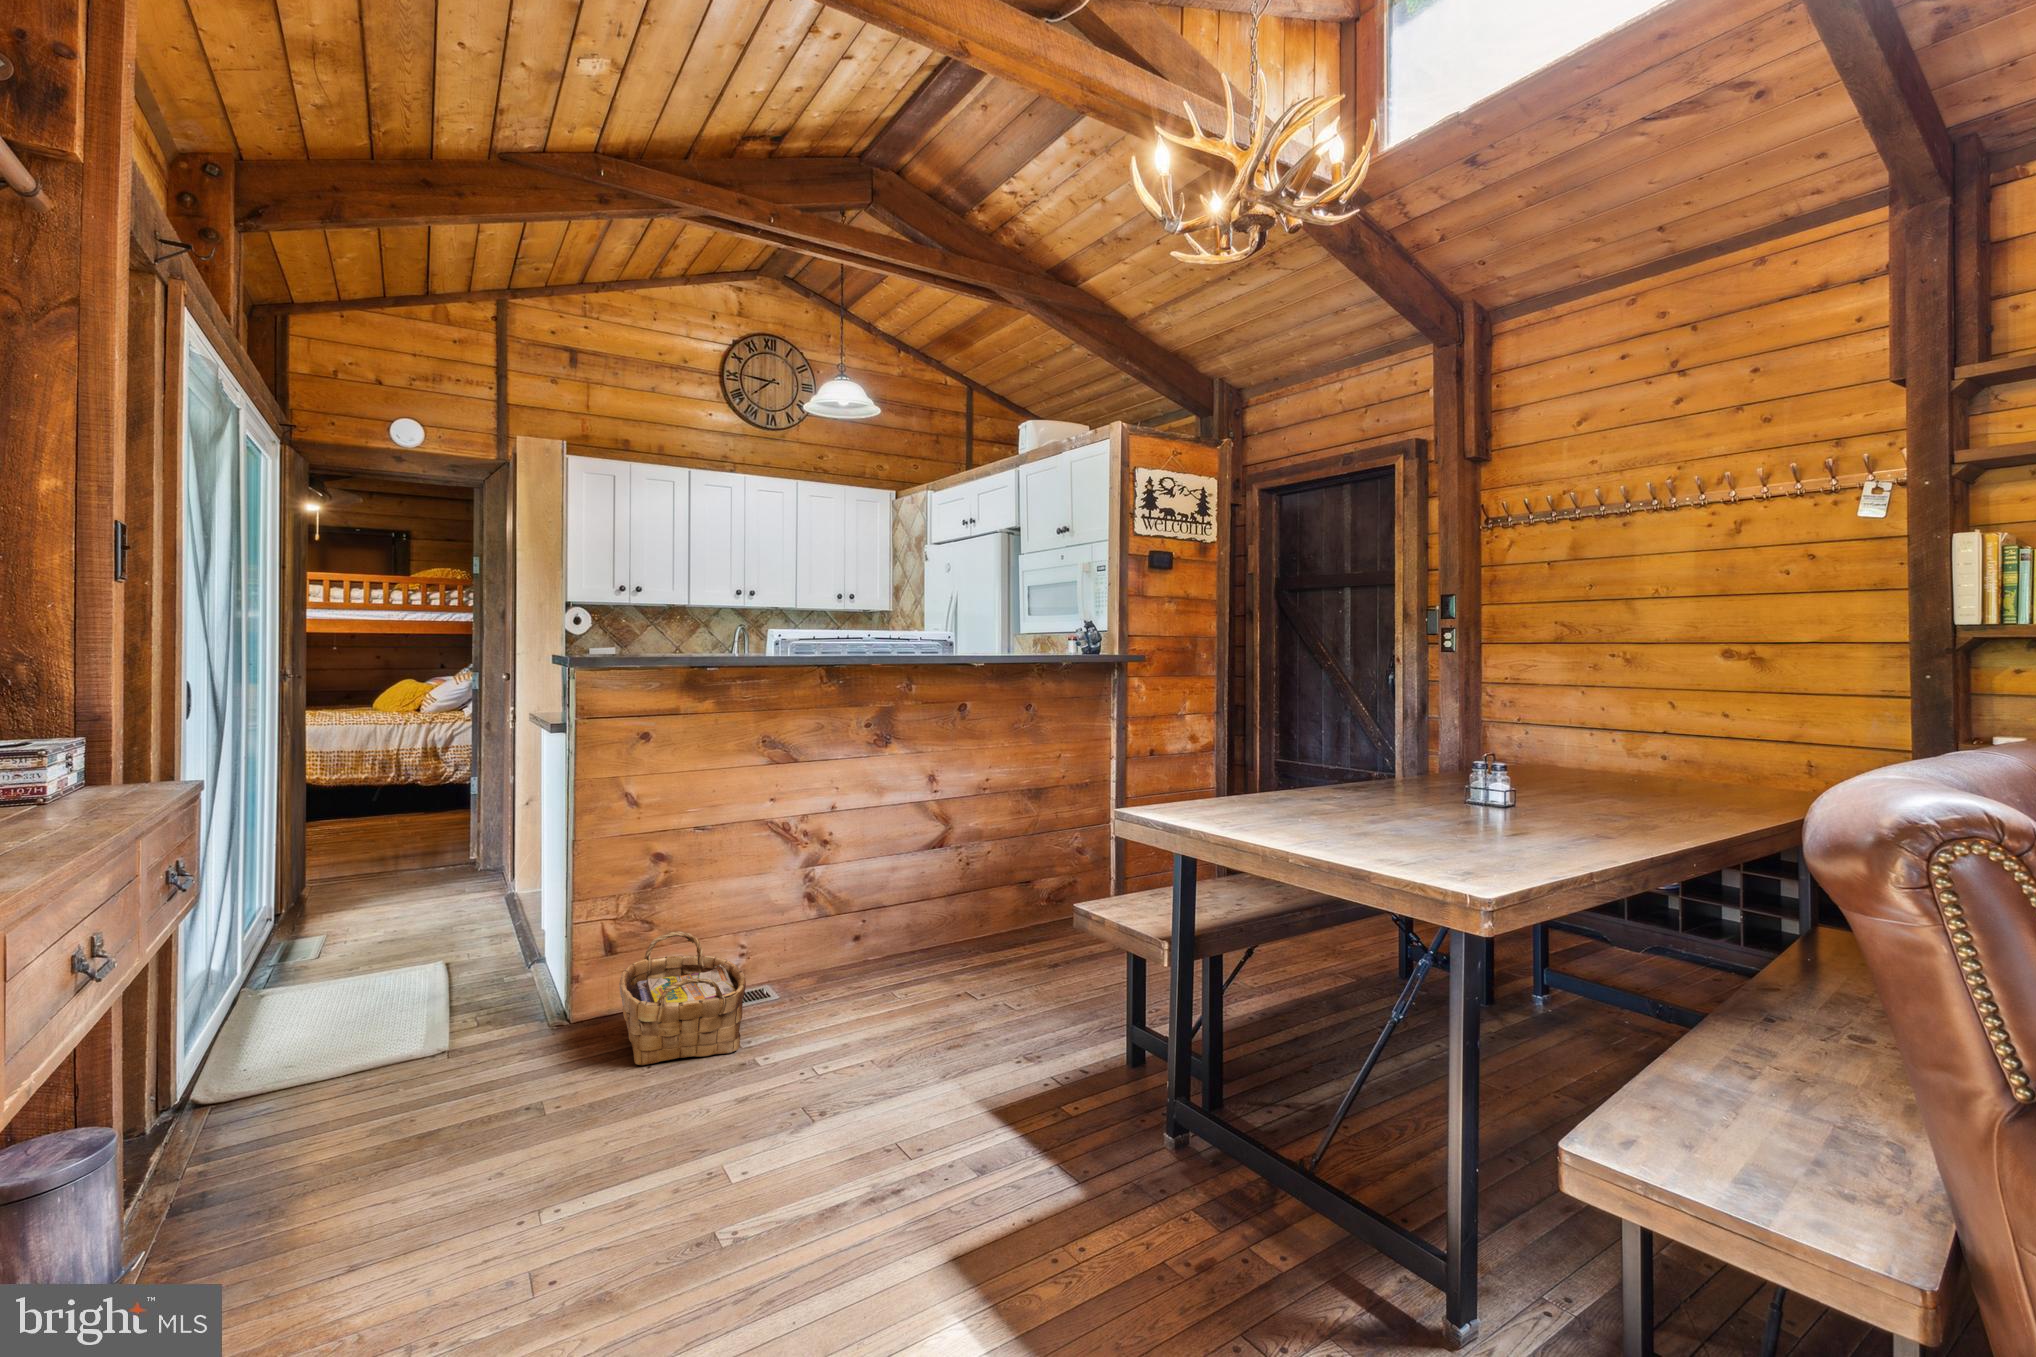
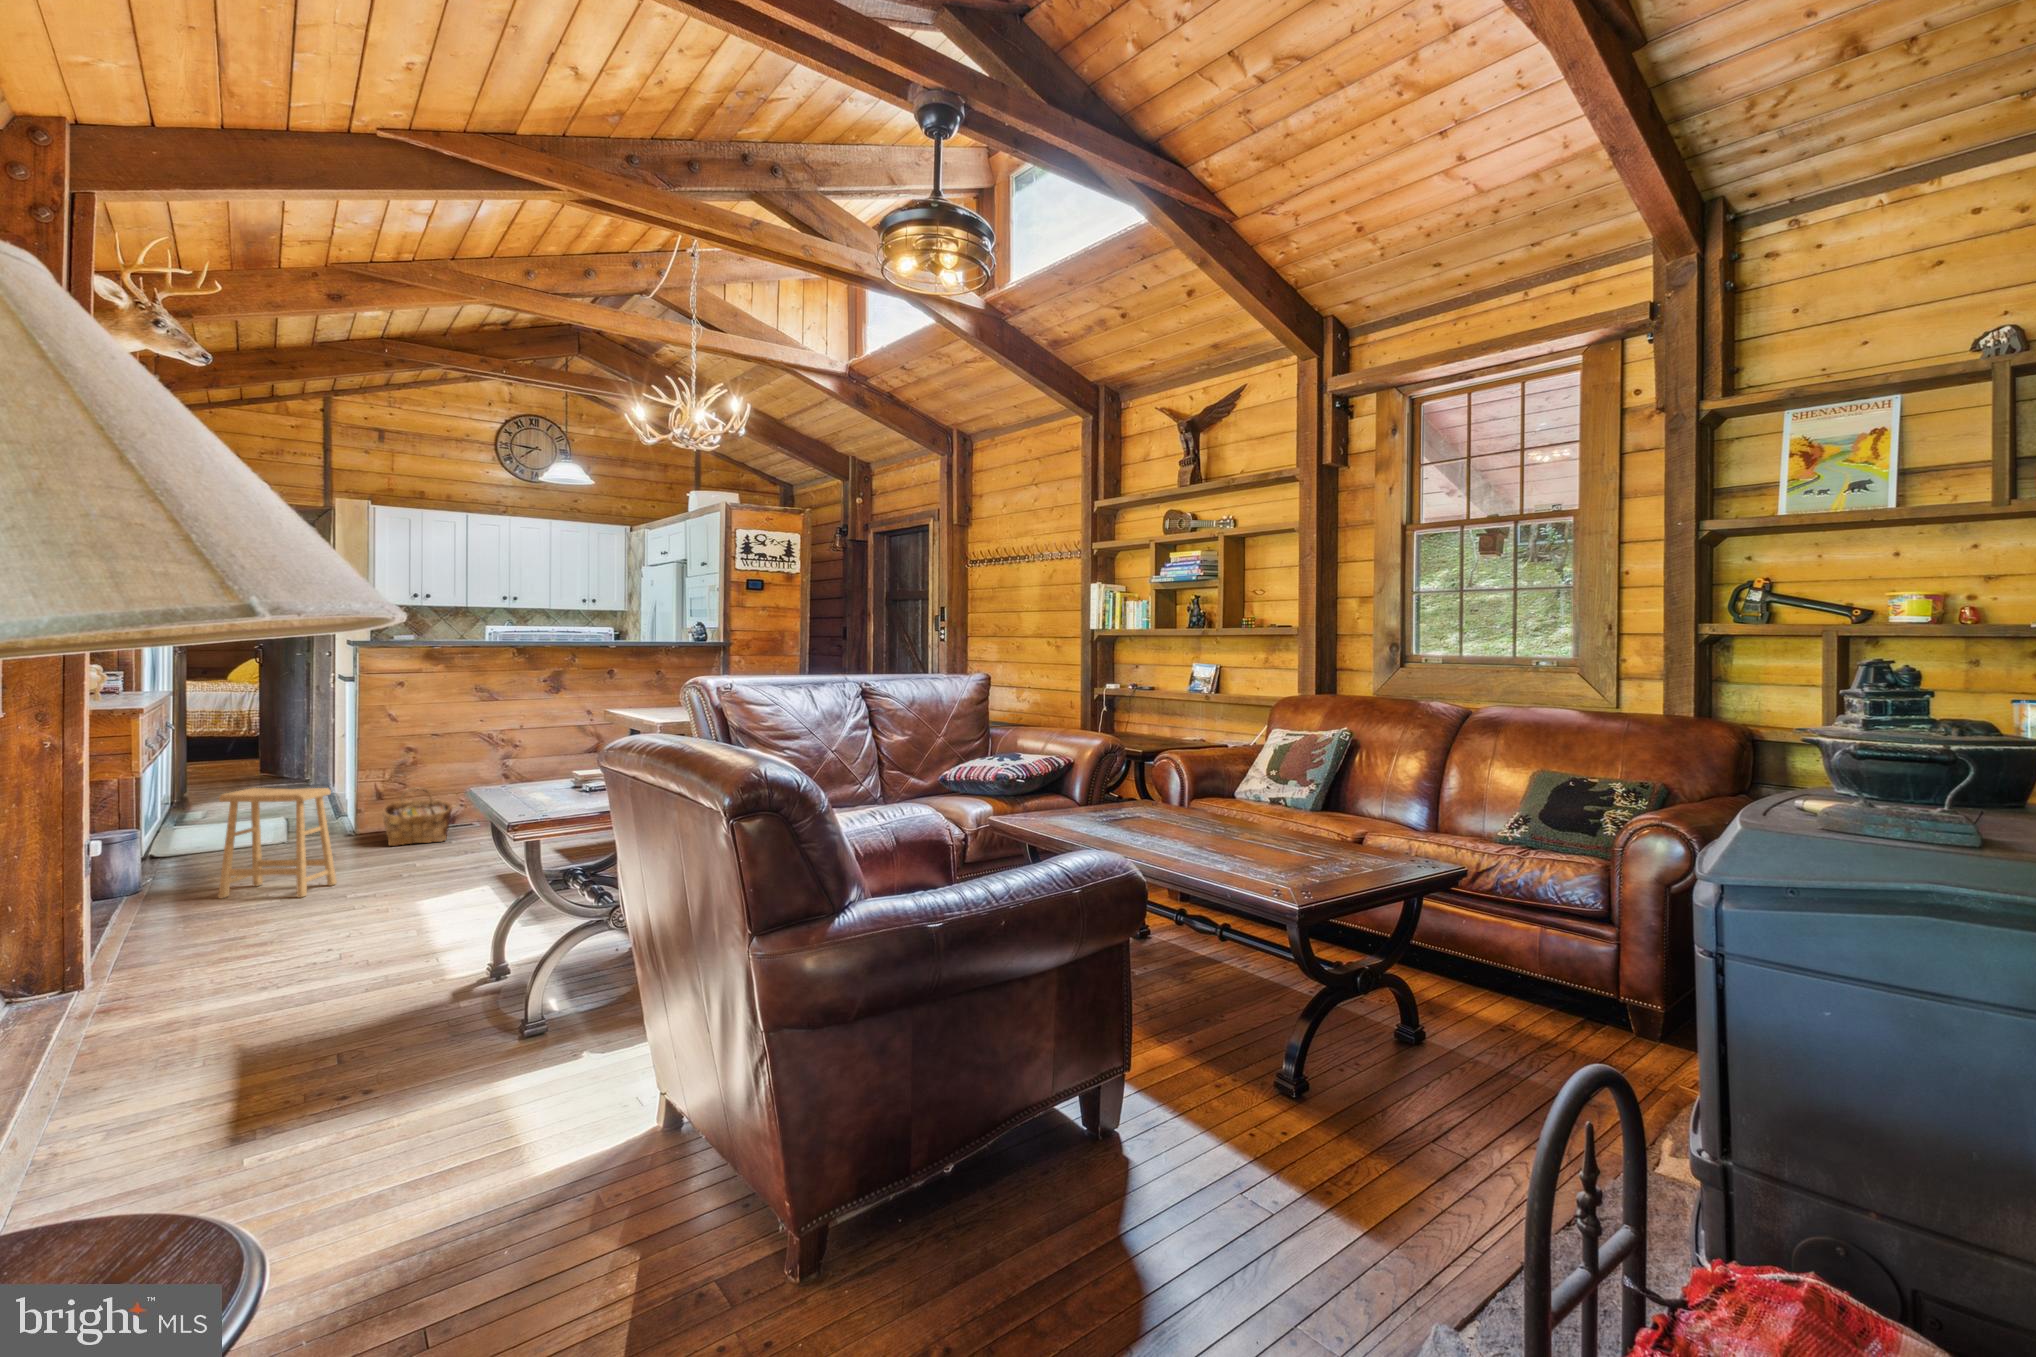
footstool: none [290,986,567,1306] -> present [218,788,337,899]

